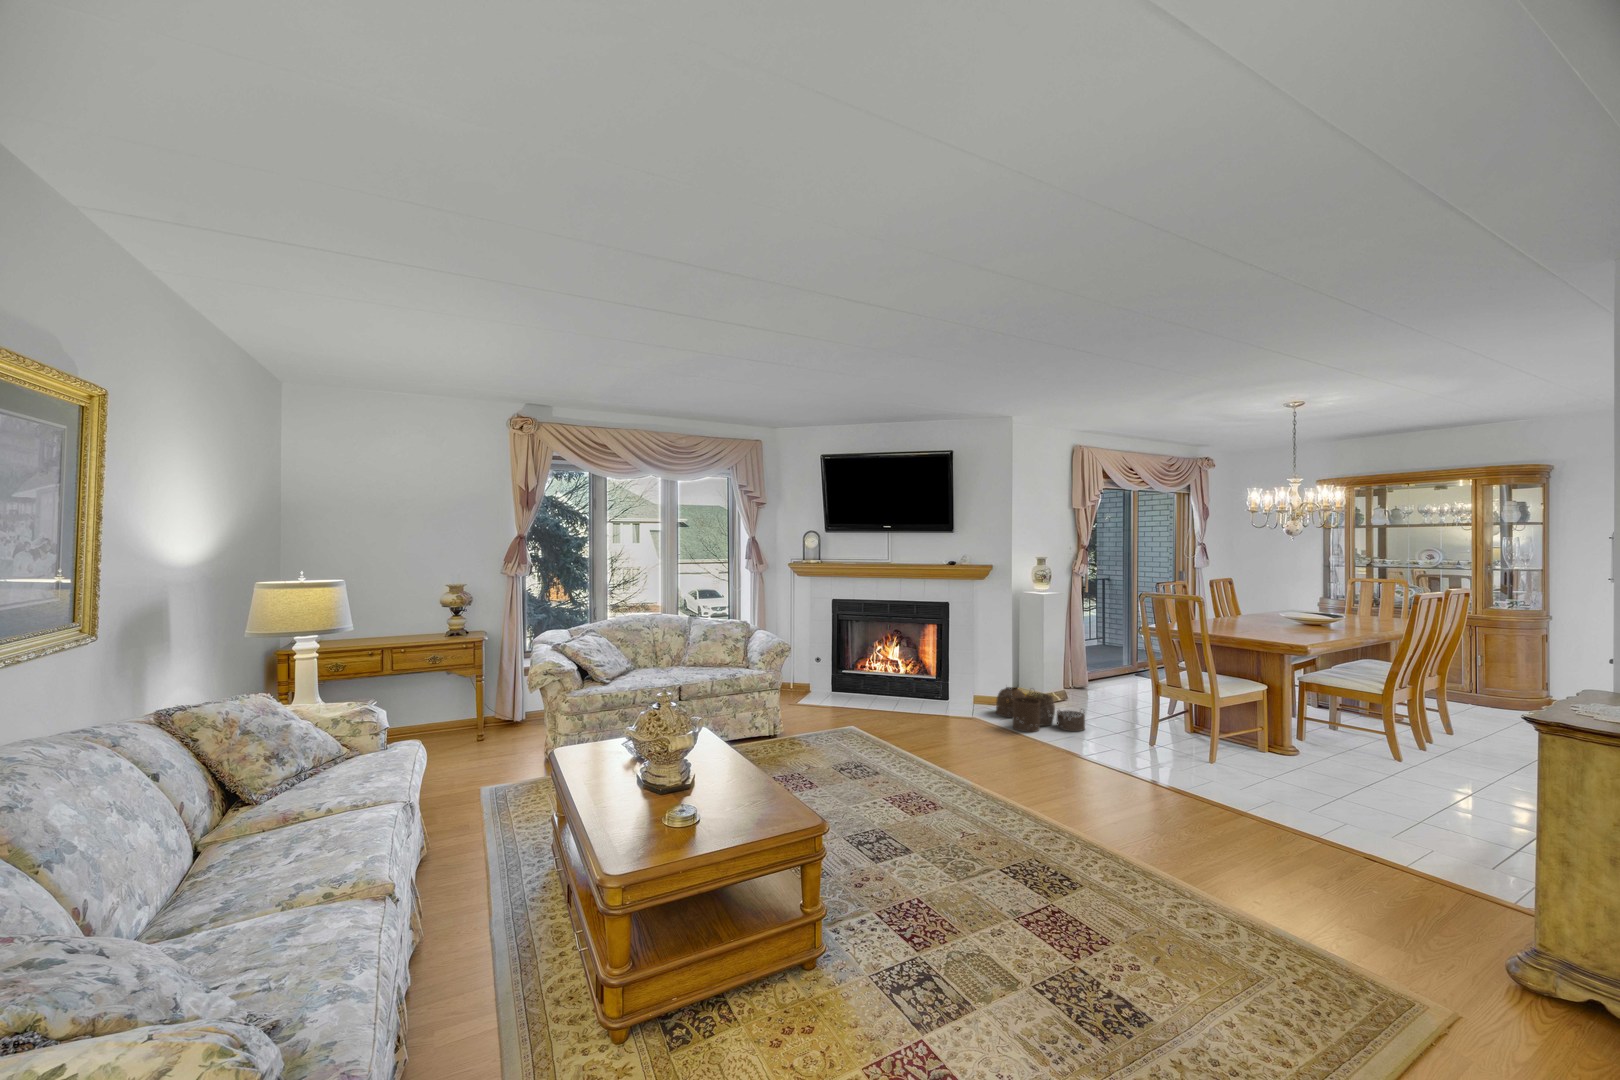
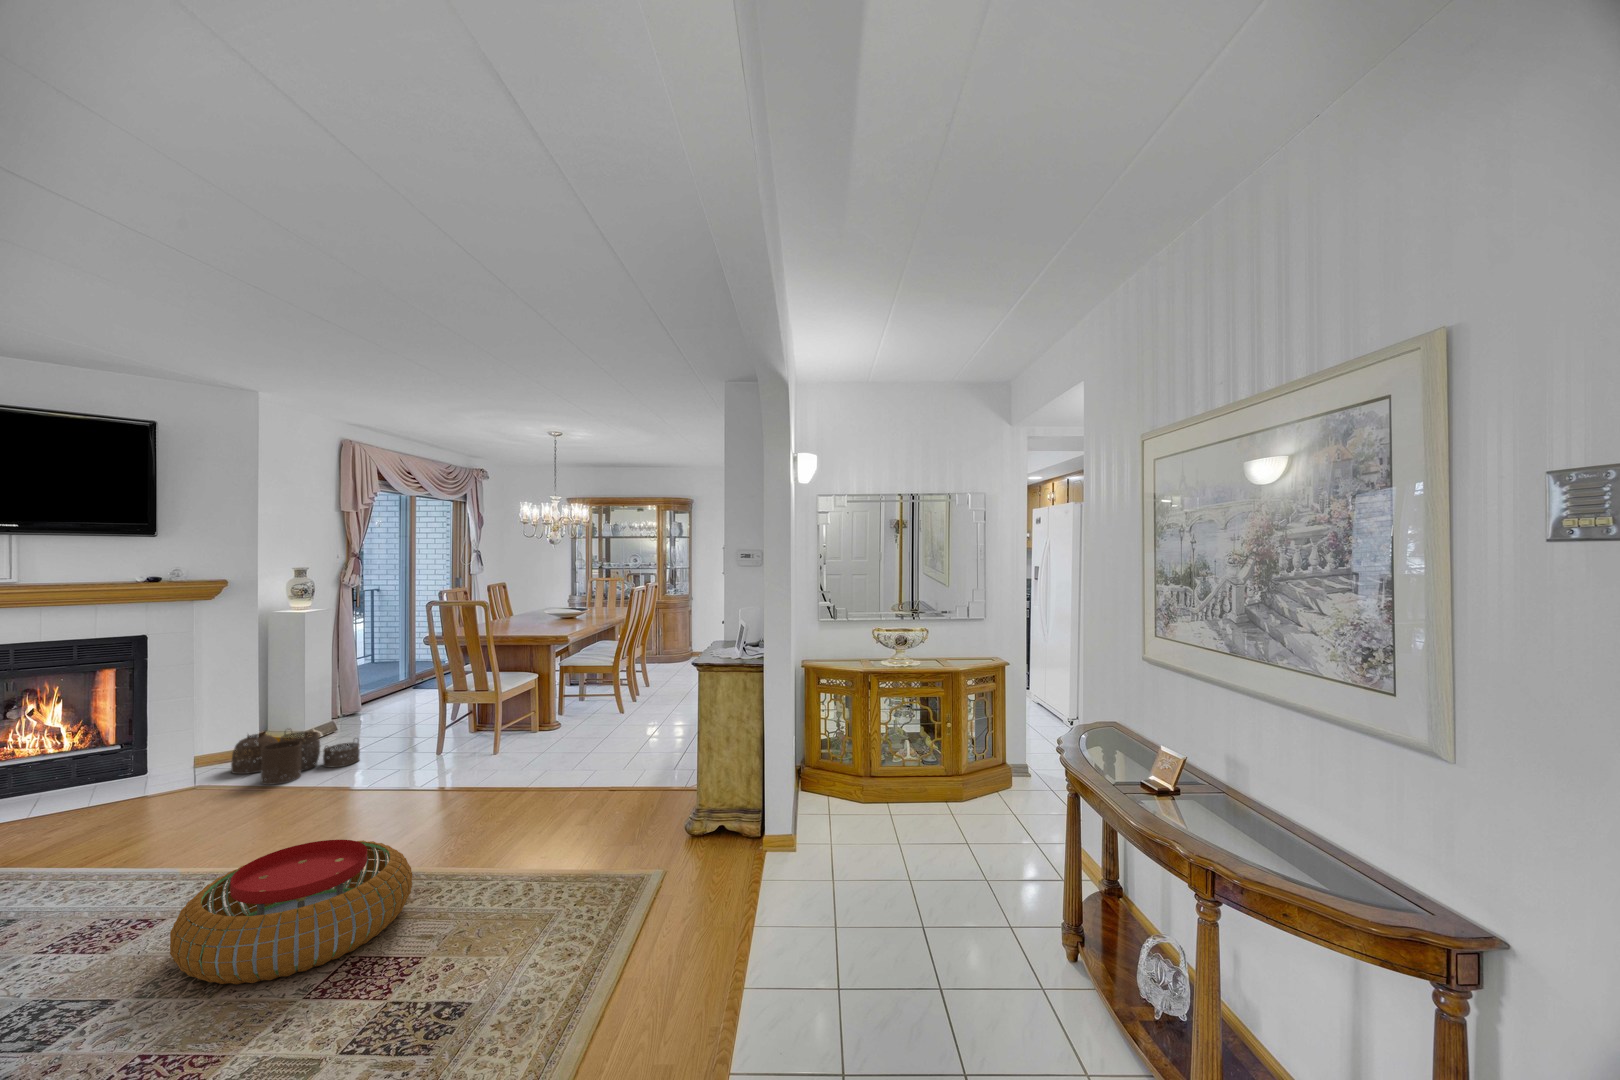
pouf: none [938,787,1109,901] -> present [170,840,412,984]

